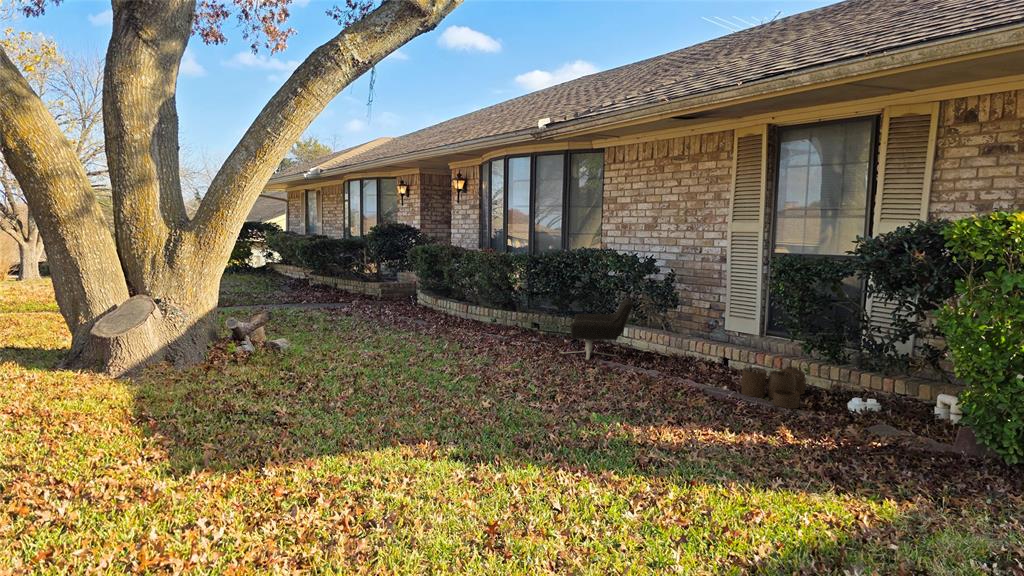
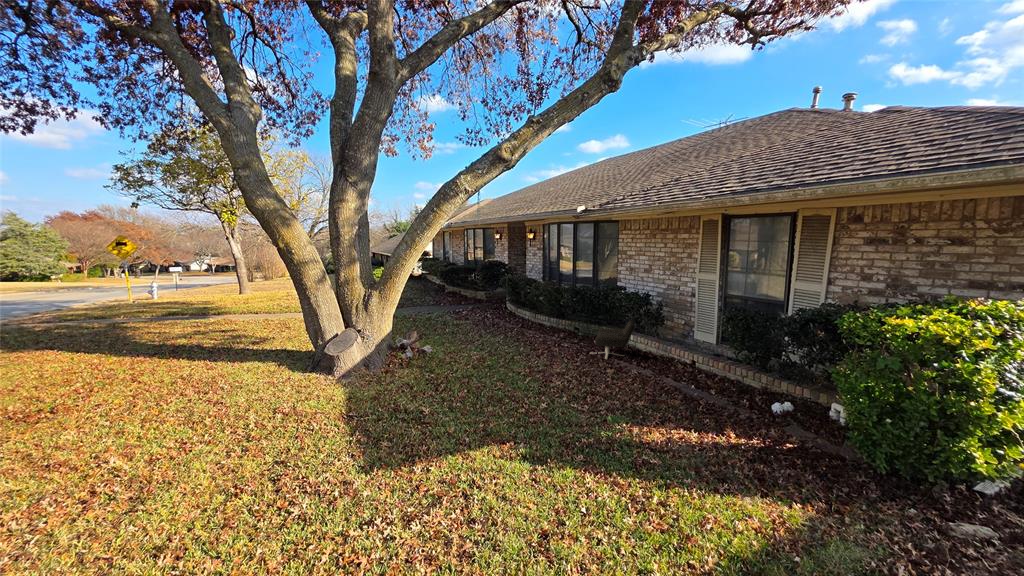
woven basket: present [742,366,806,409] -> none [701,372,744,405]

